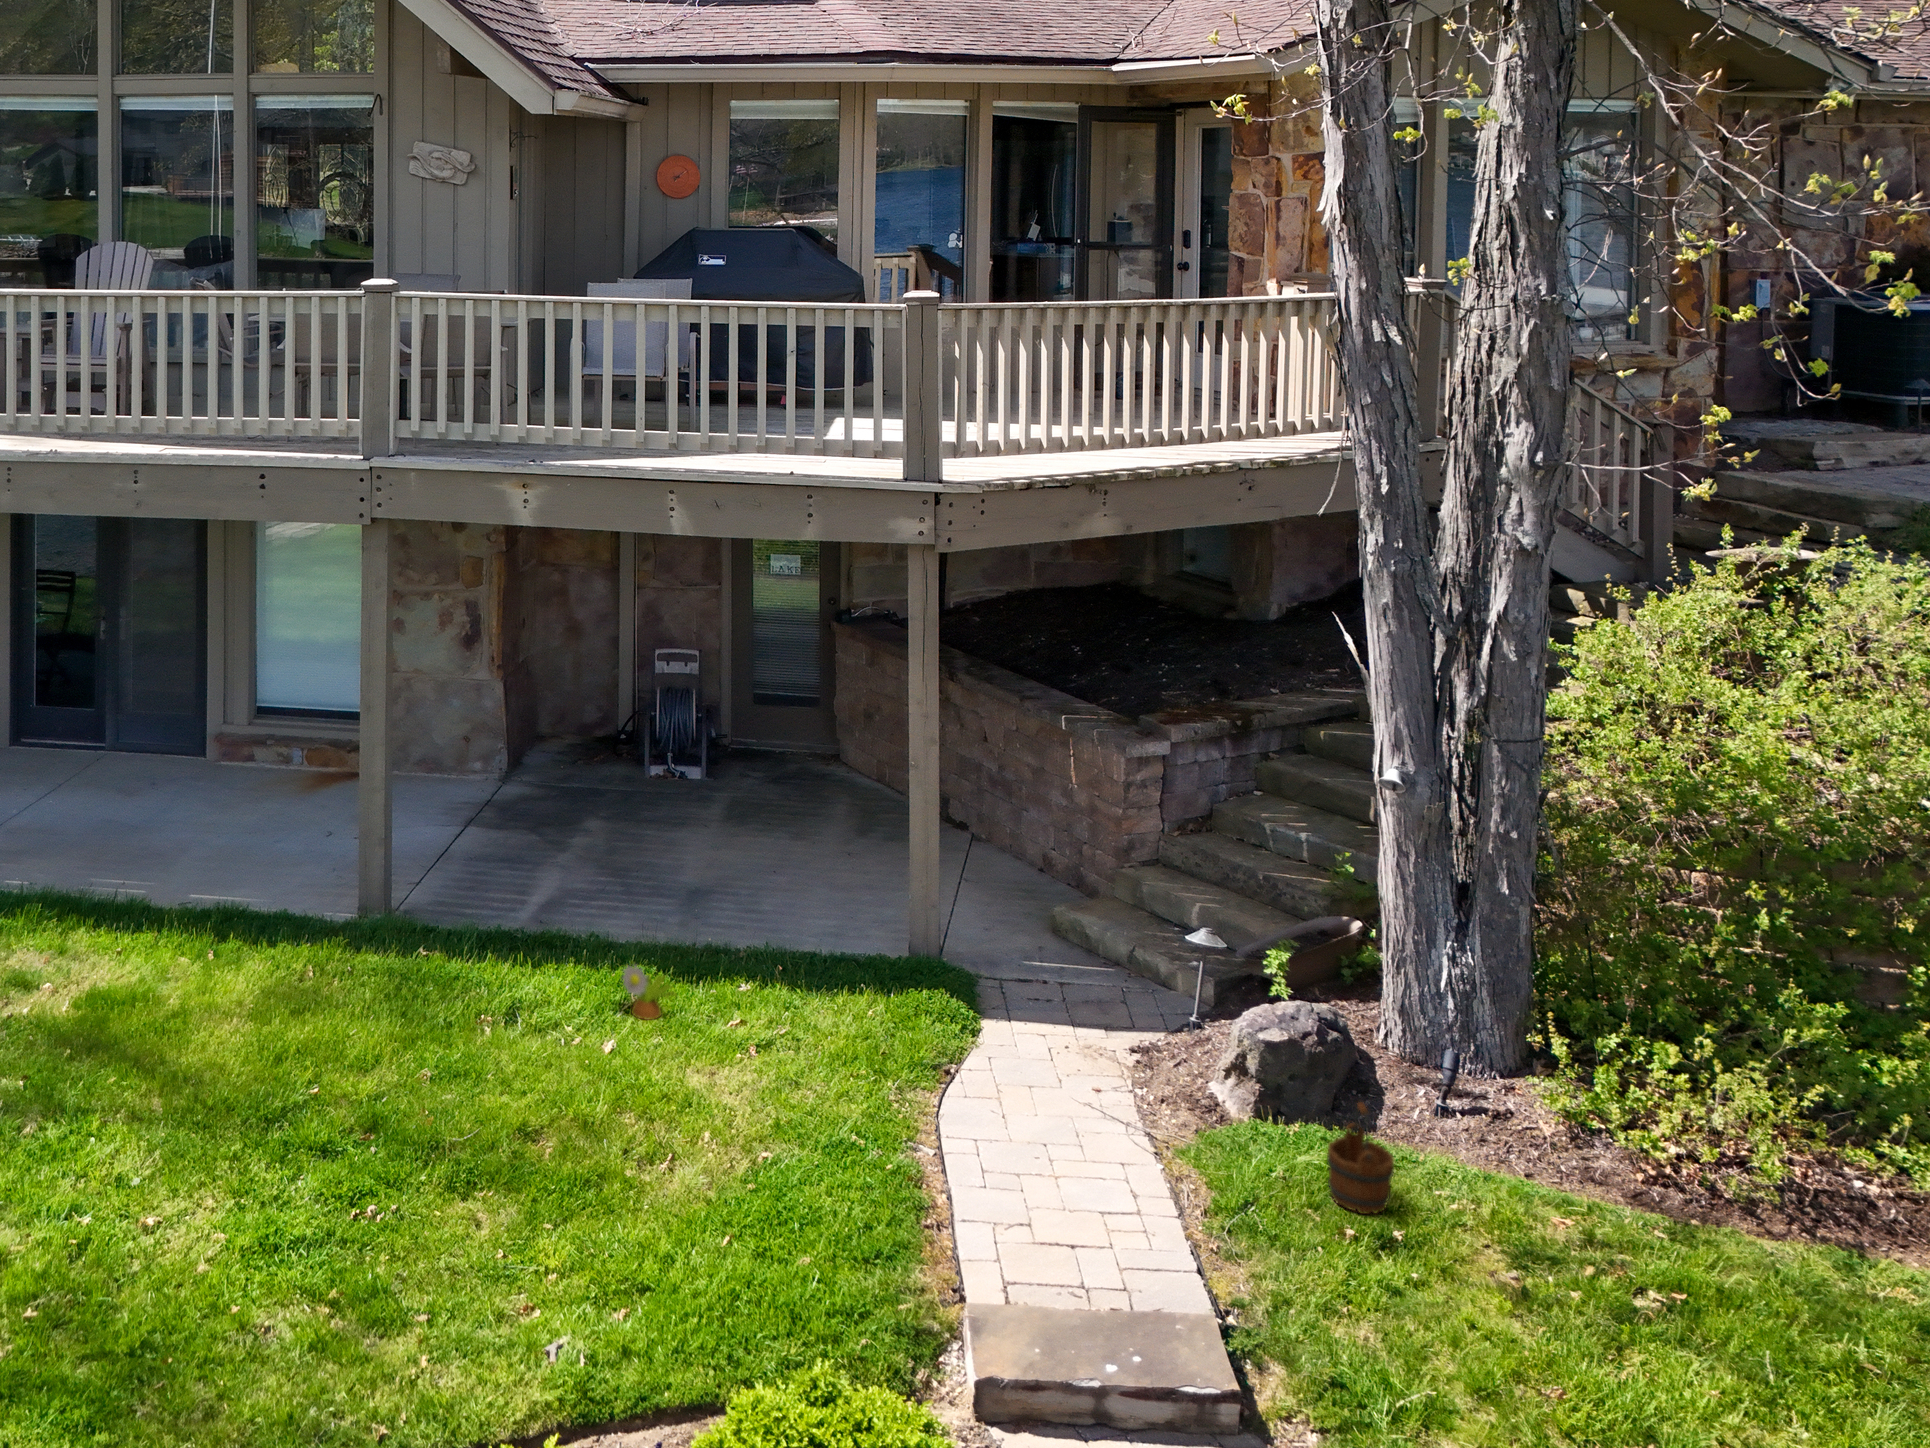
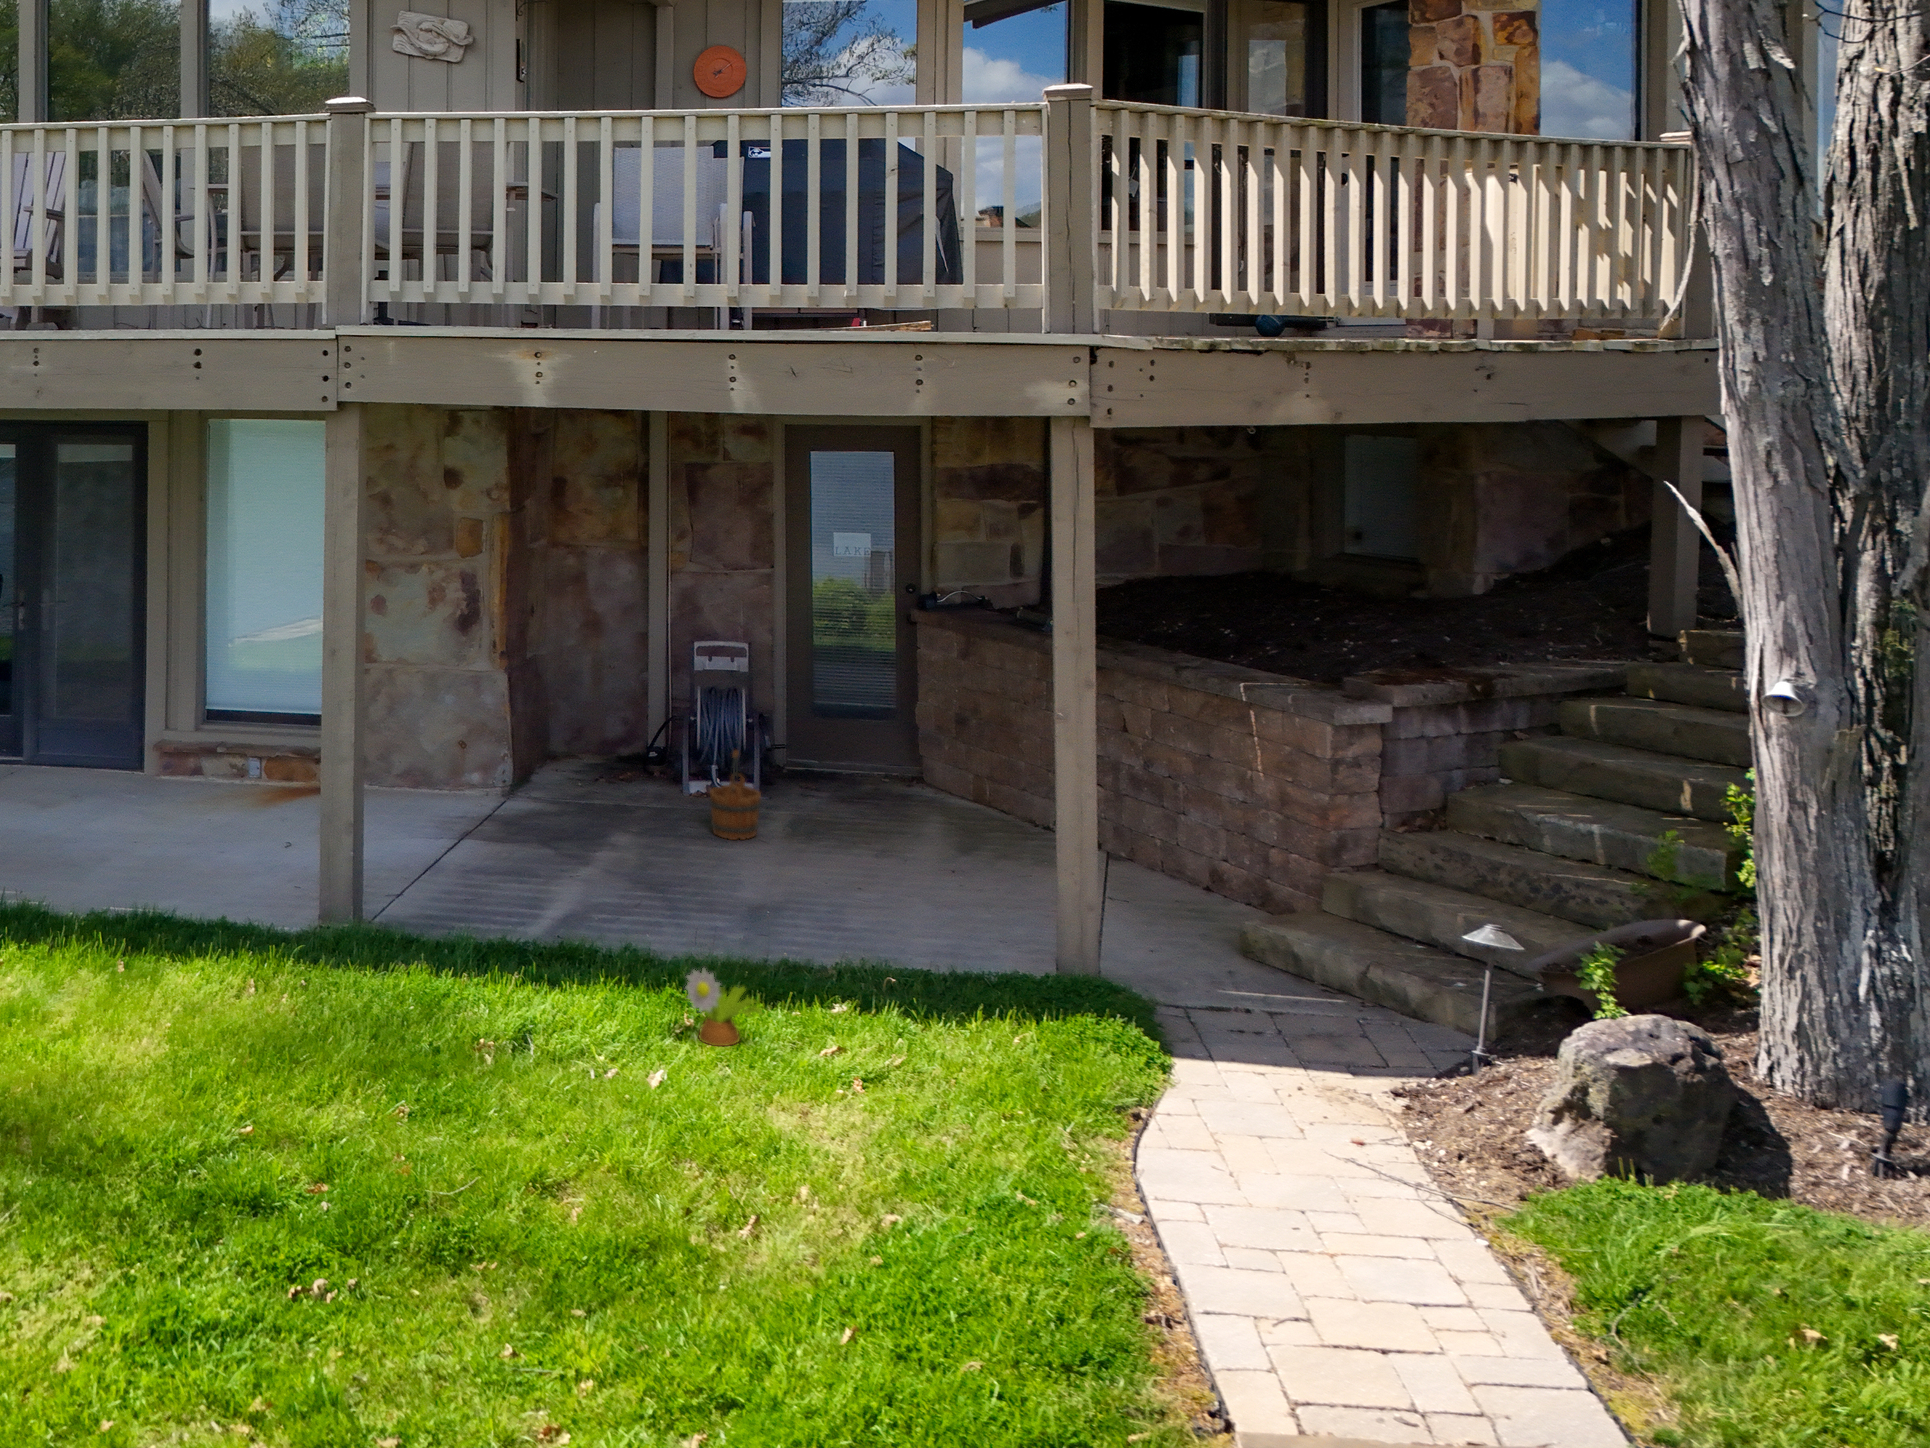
wooden bucket: present [1327,1102,1394,1214] -> present [710,750,761,840]

